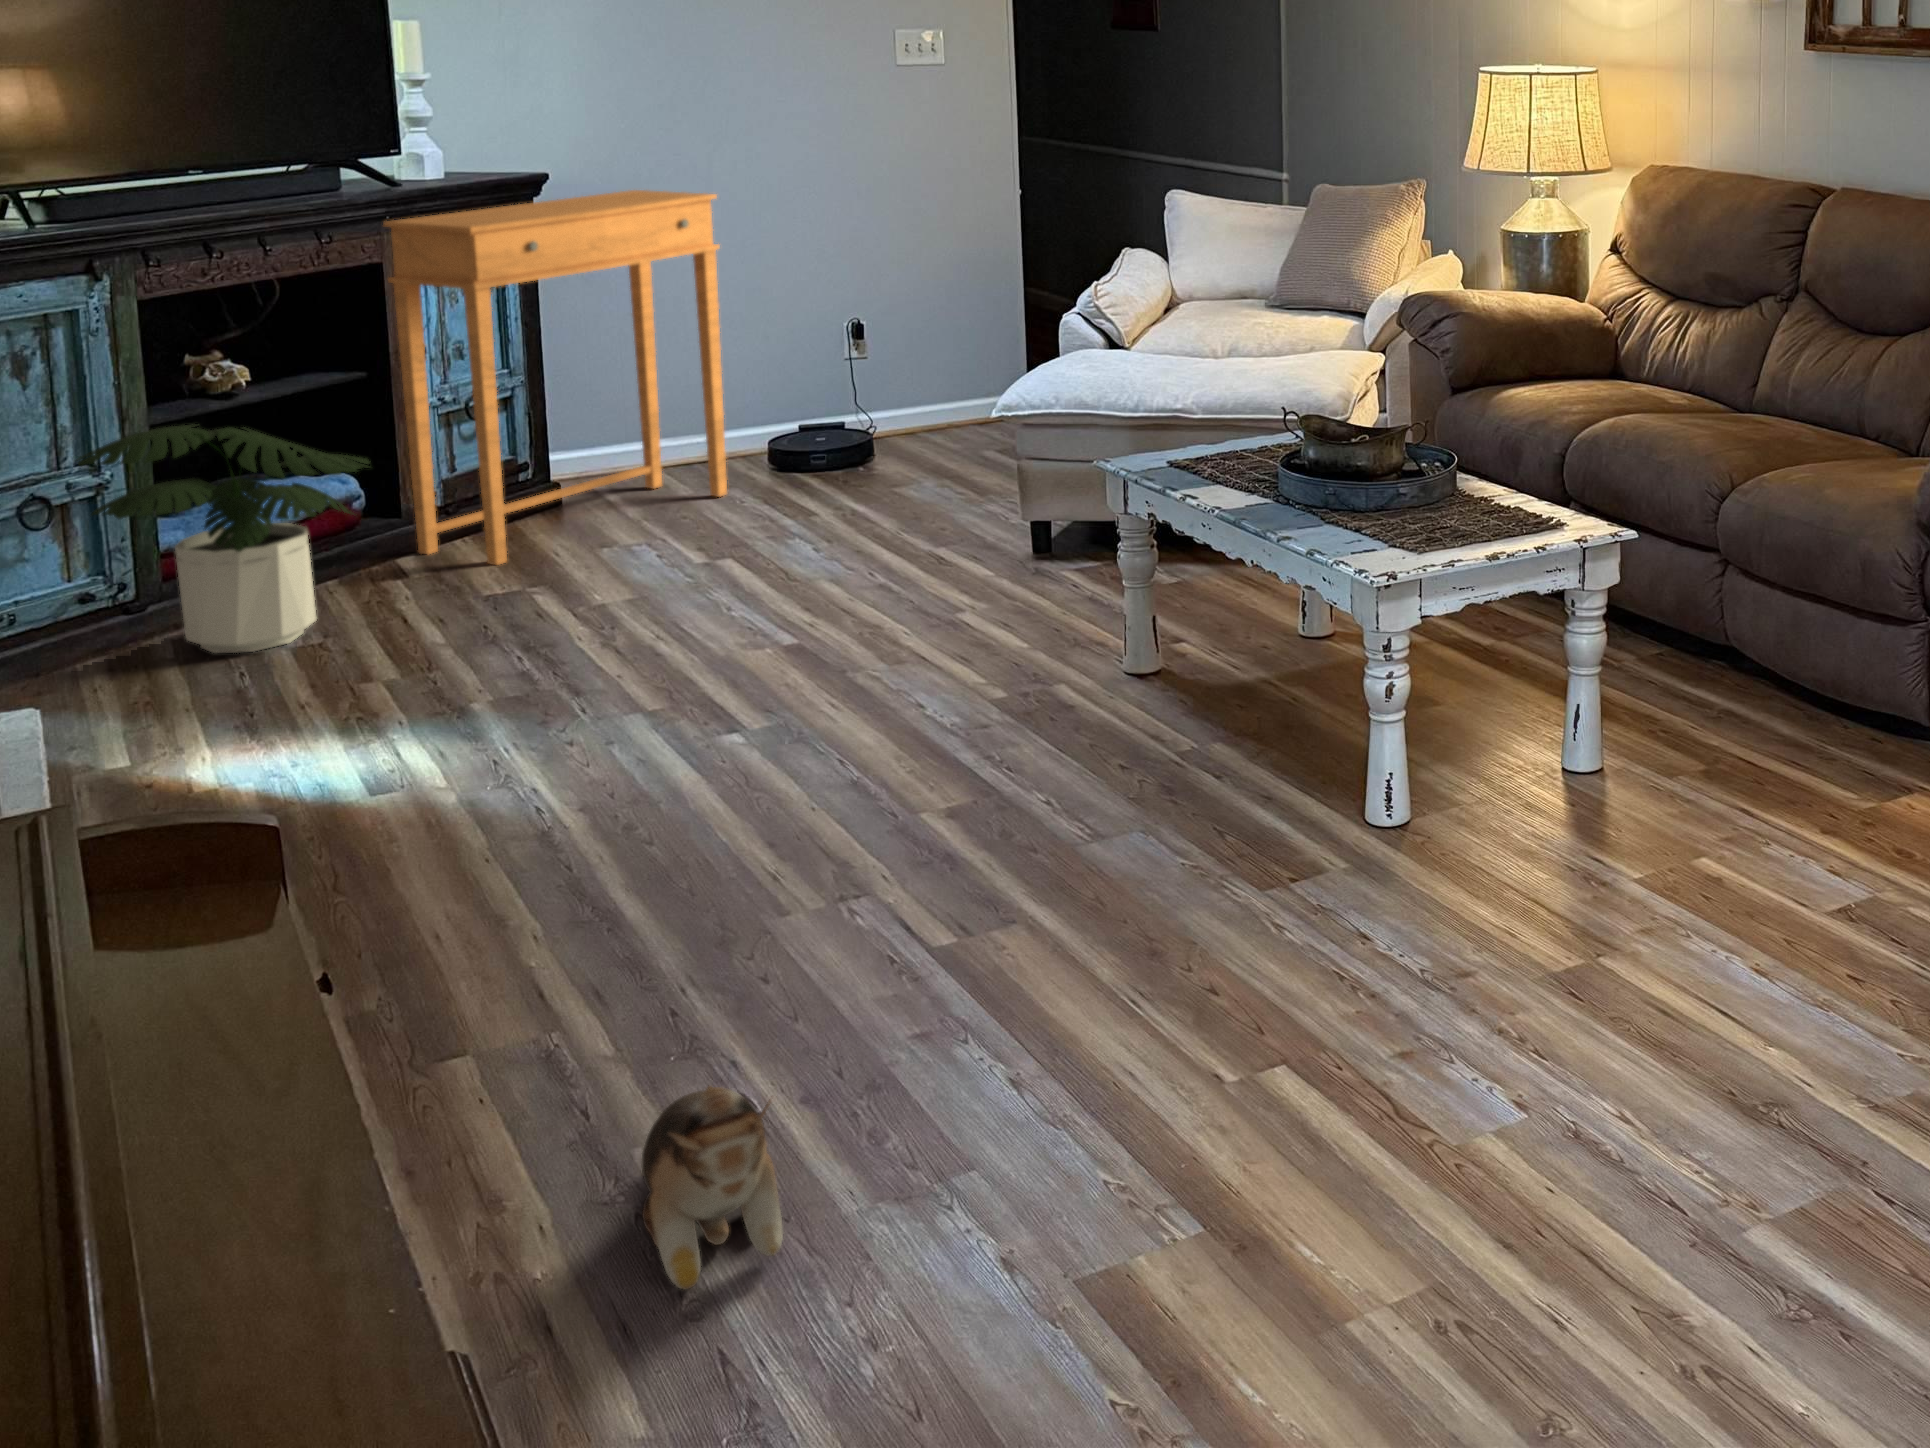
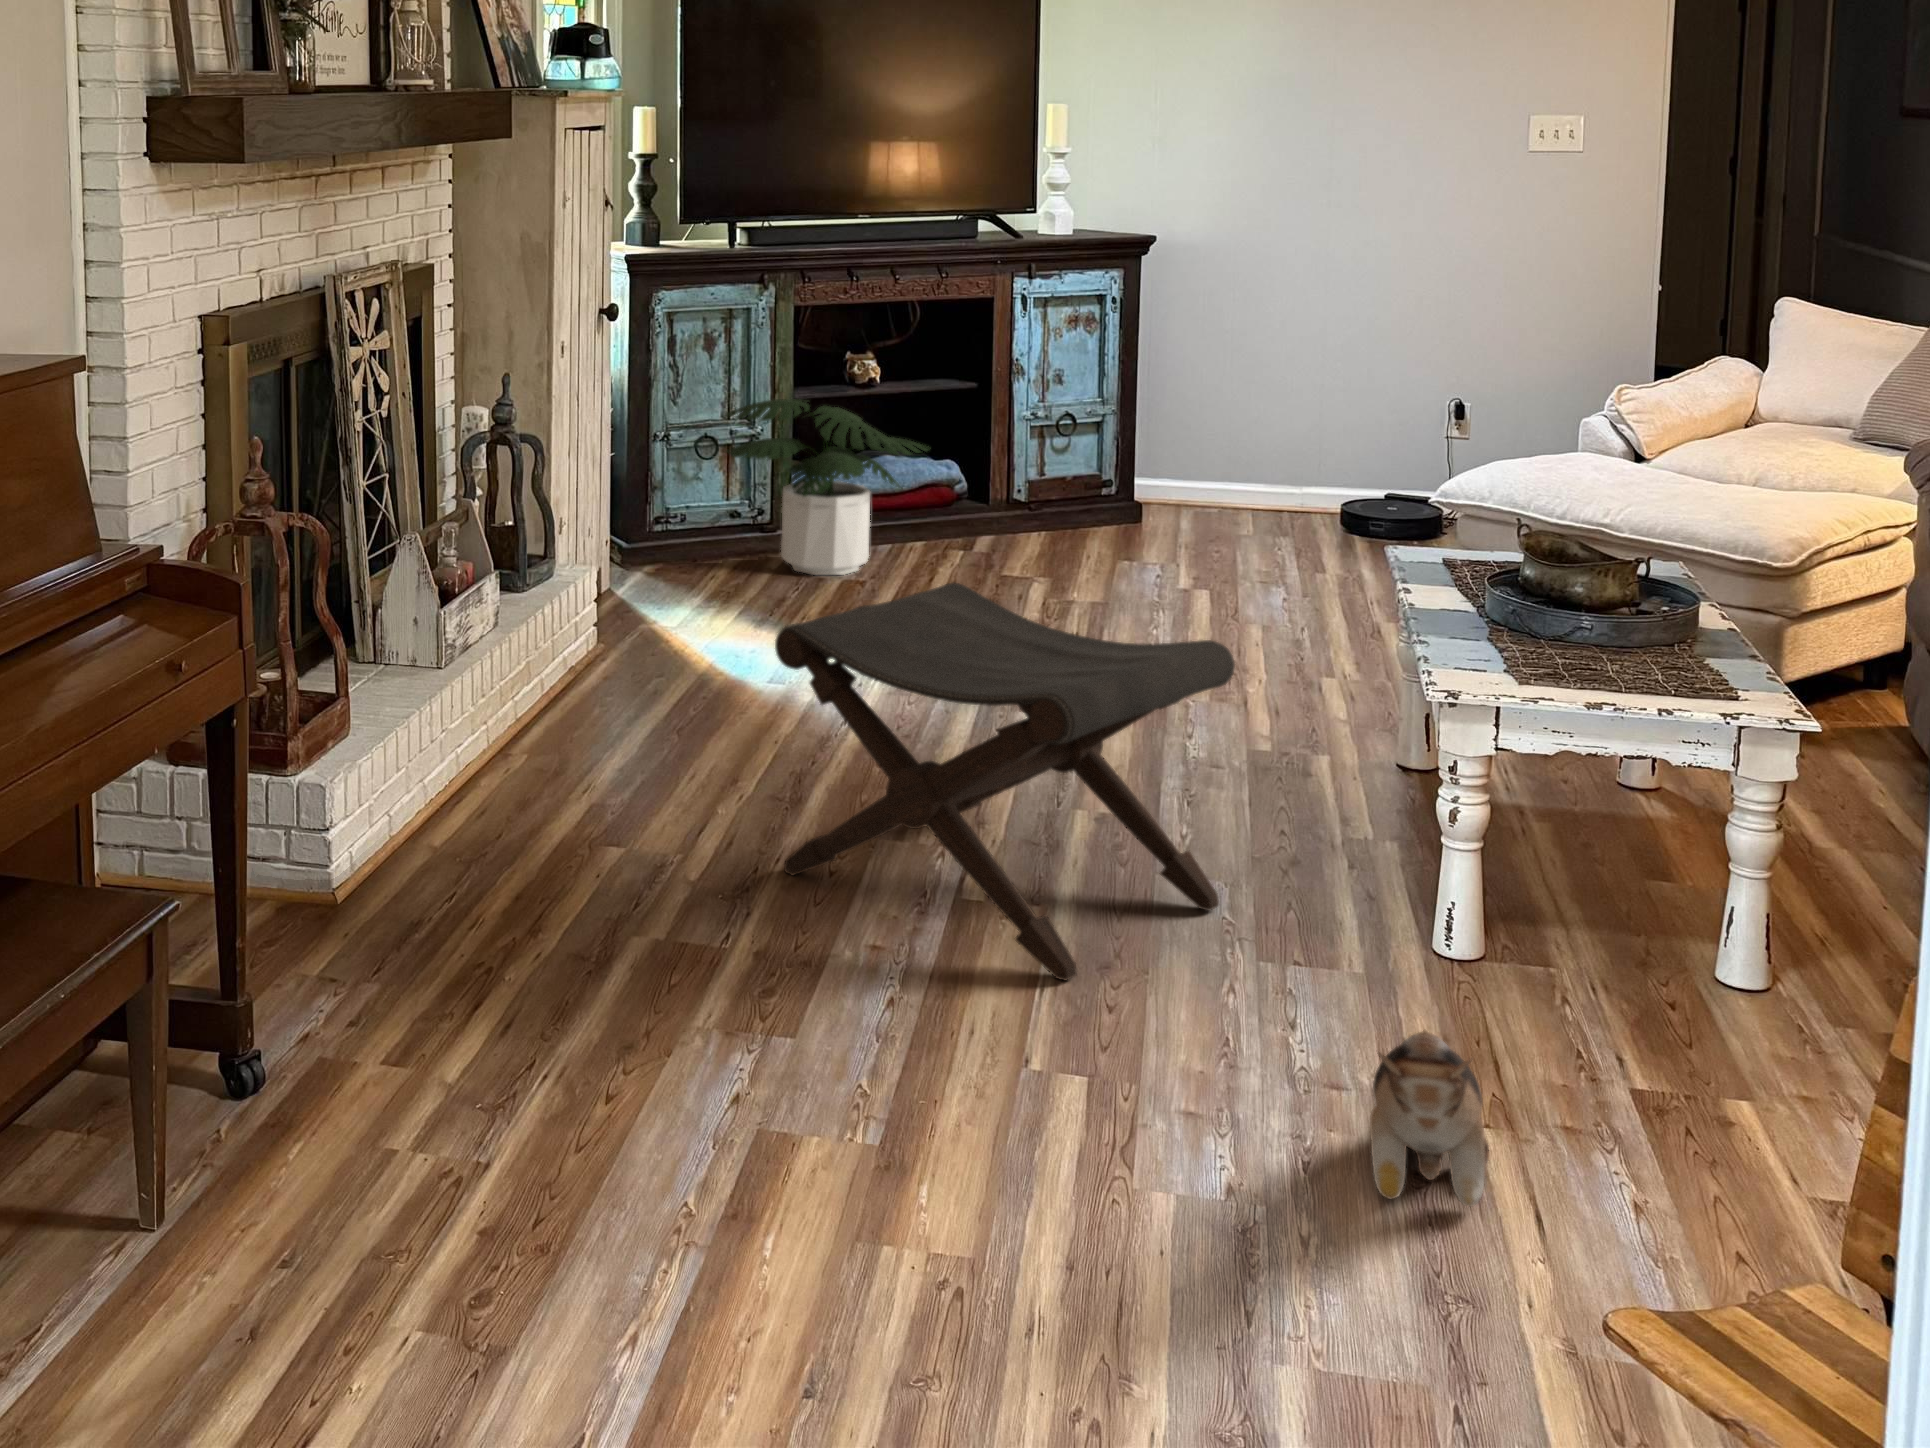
side table: present [384,190,727,565] -> none [995,258,1286,555]
footstool: none [698,587,1176,997] -> present [775,583,1235,980]
plush toy: present [642,1086,783,1289] -> present [1370,1030,1489,1207]

